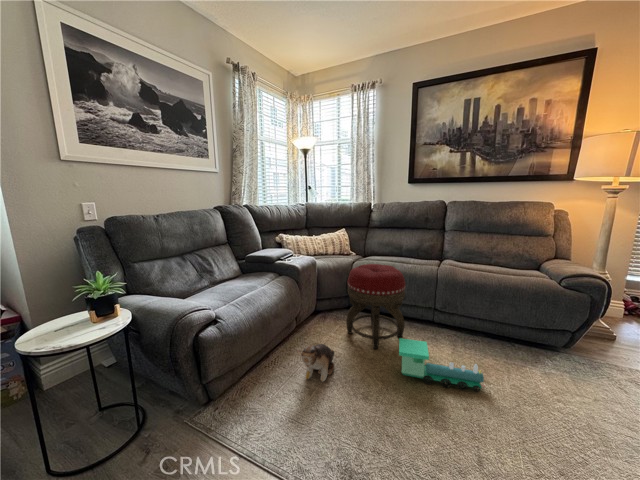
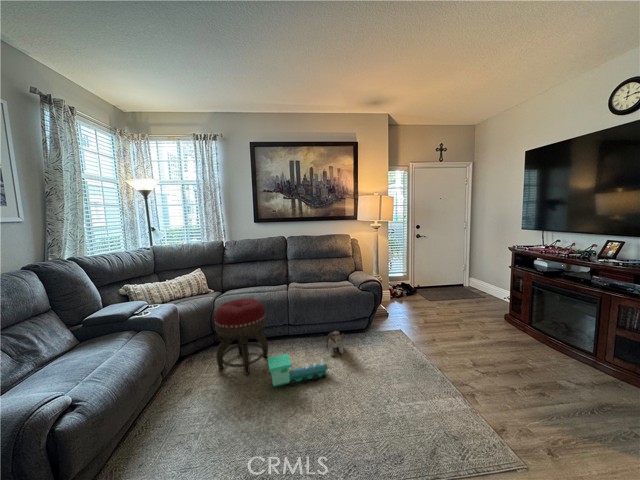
plush toy: present [298,344,334,382] -> present [326,331,343,356]

